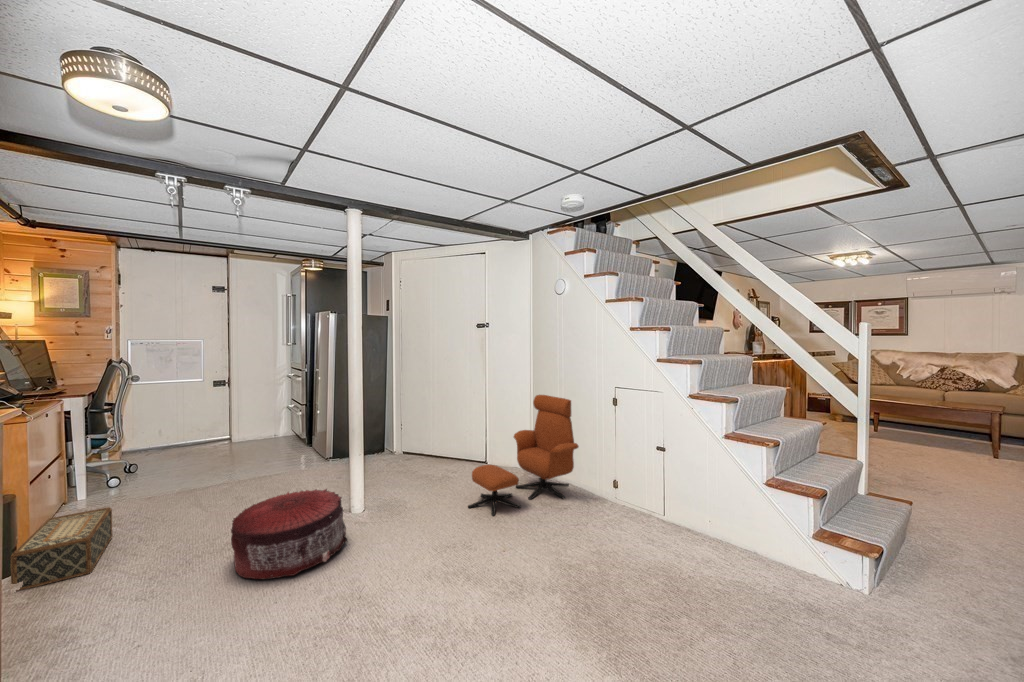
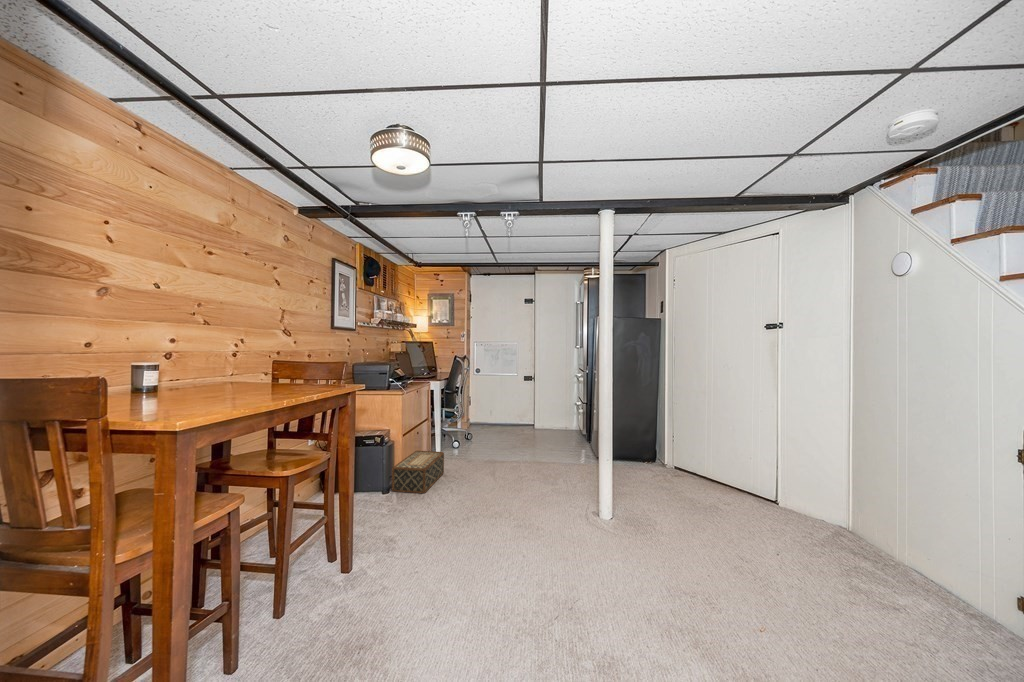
lounge chair: present [468,395,579,516] -> none [722,424,931,593]
pouf: present [231,489,347,579] -> none [491,472,579,549]

